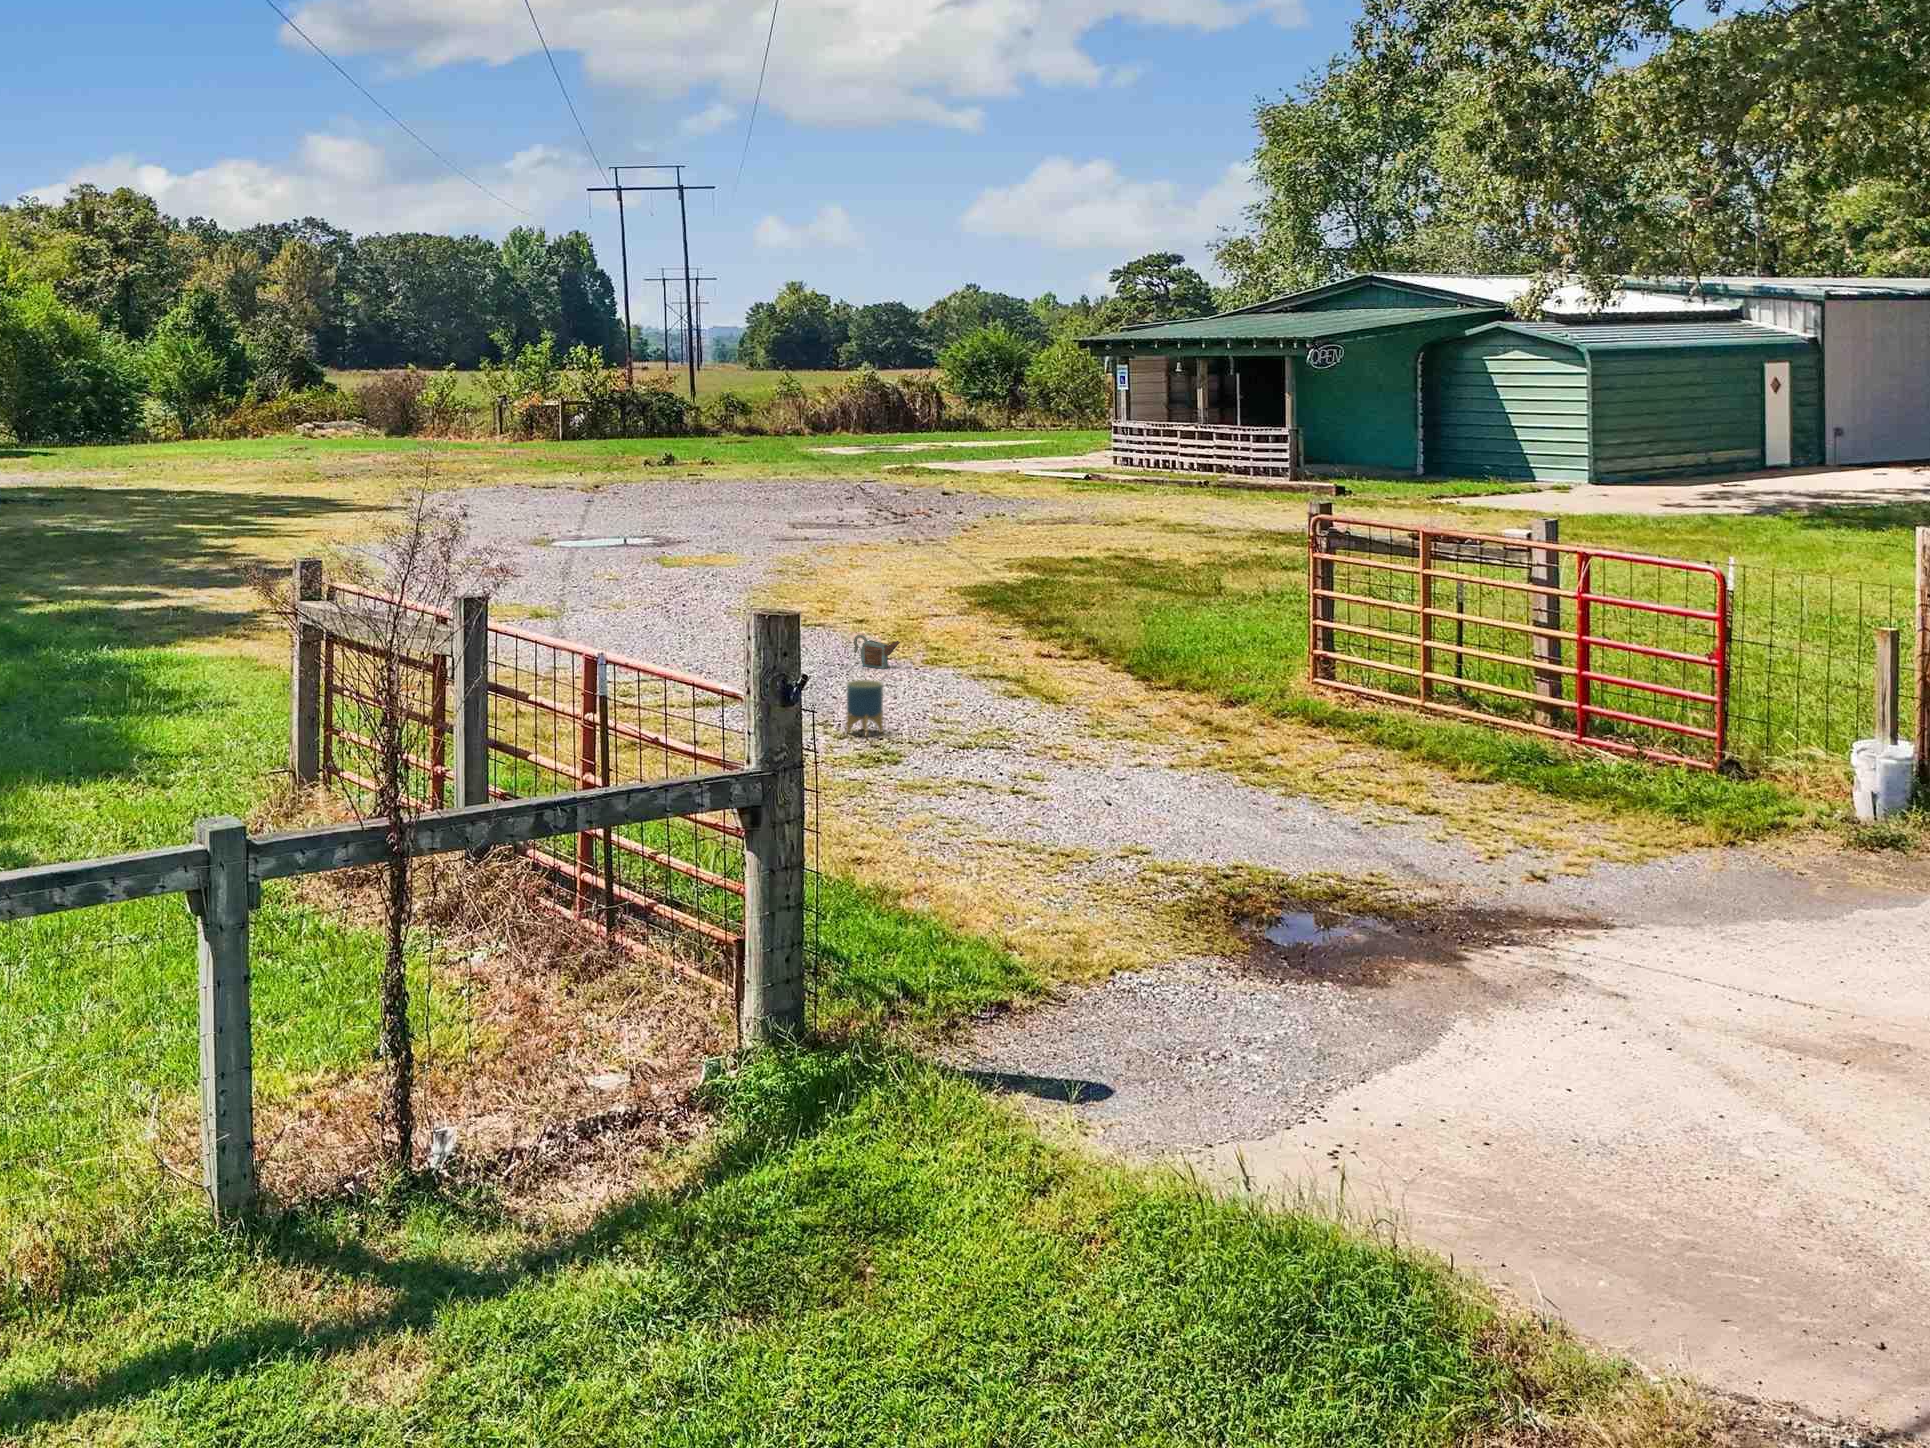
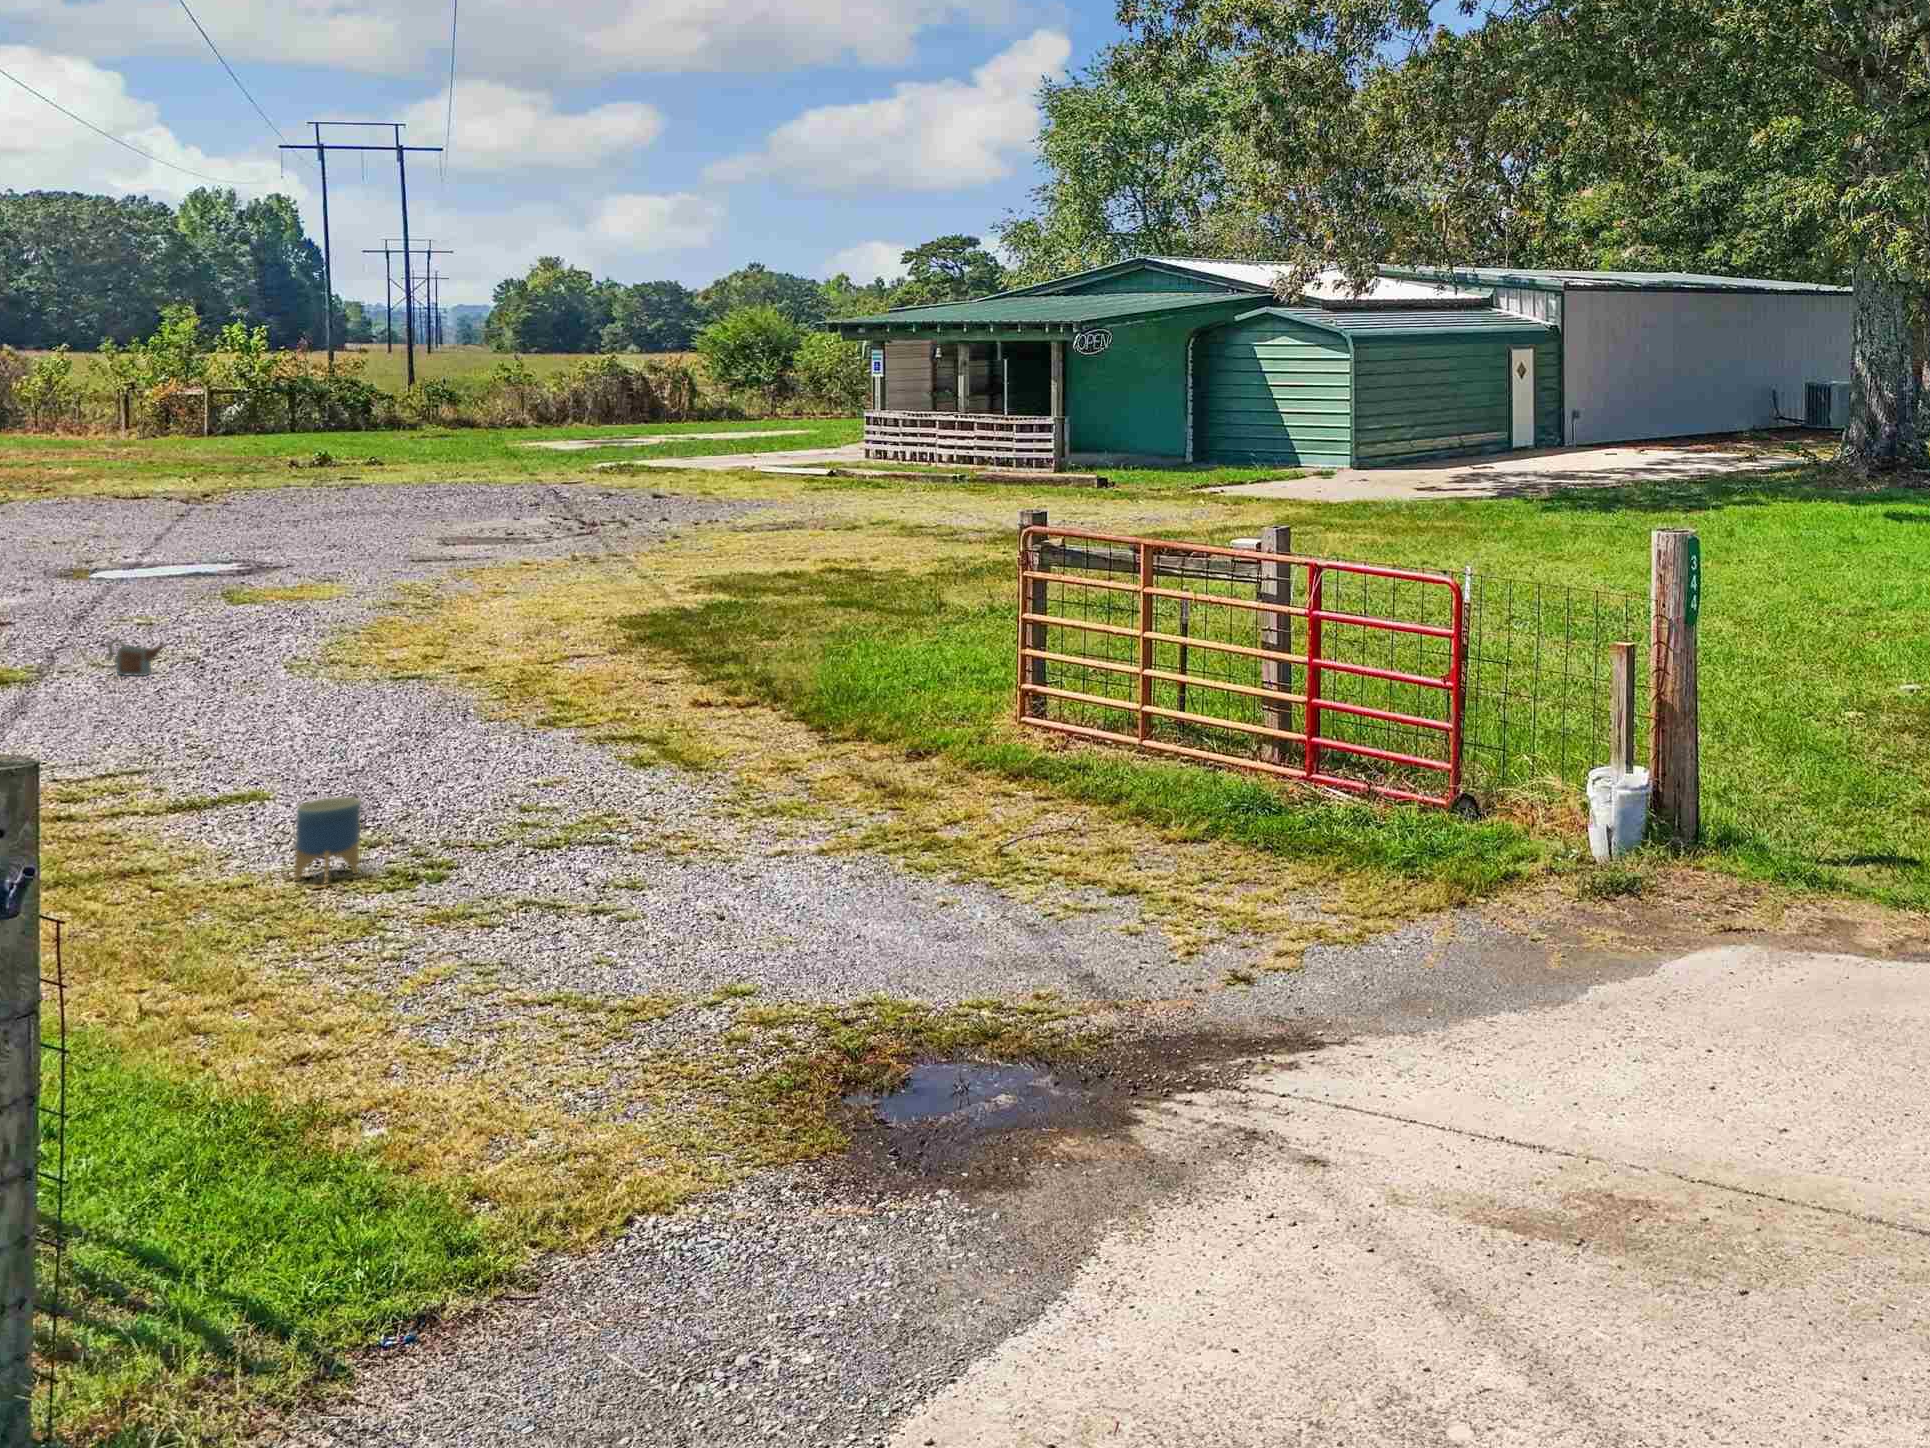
watering can: present [854,635,900,669] -> present [108,640,165,676]

